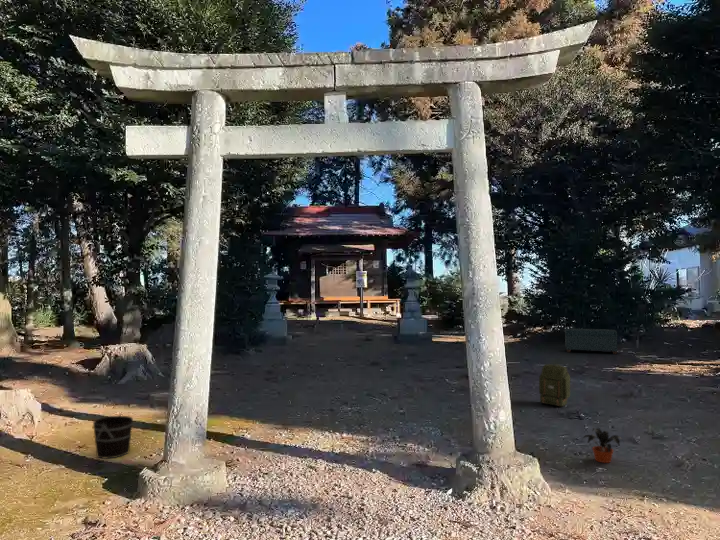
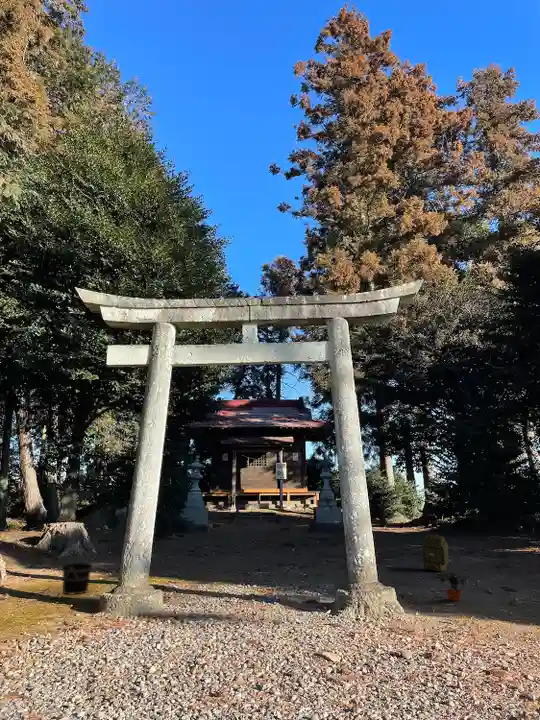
bench: present [565,328,617,354] -> none [468,515,517,540]

